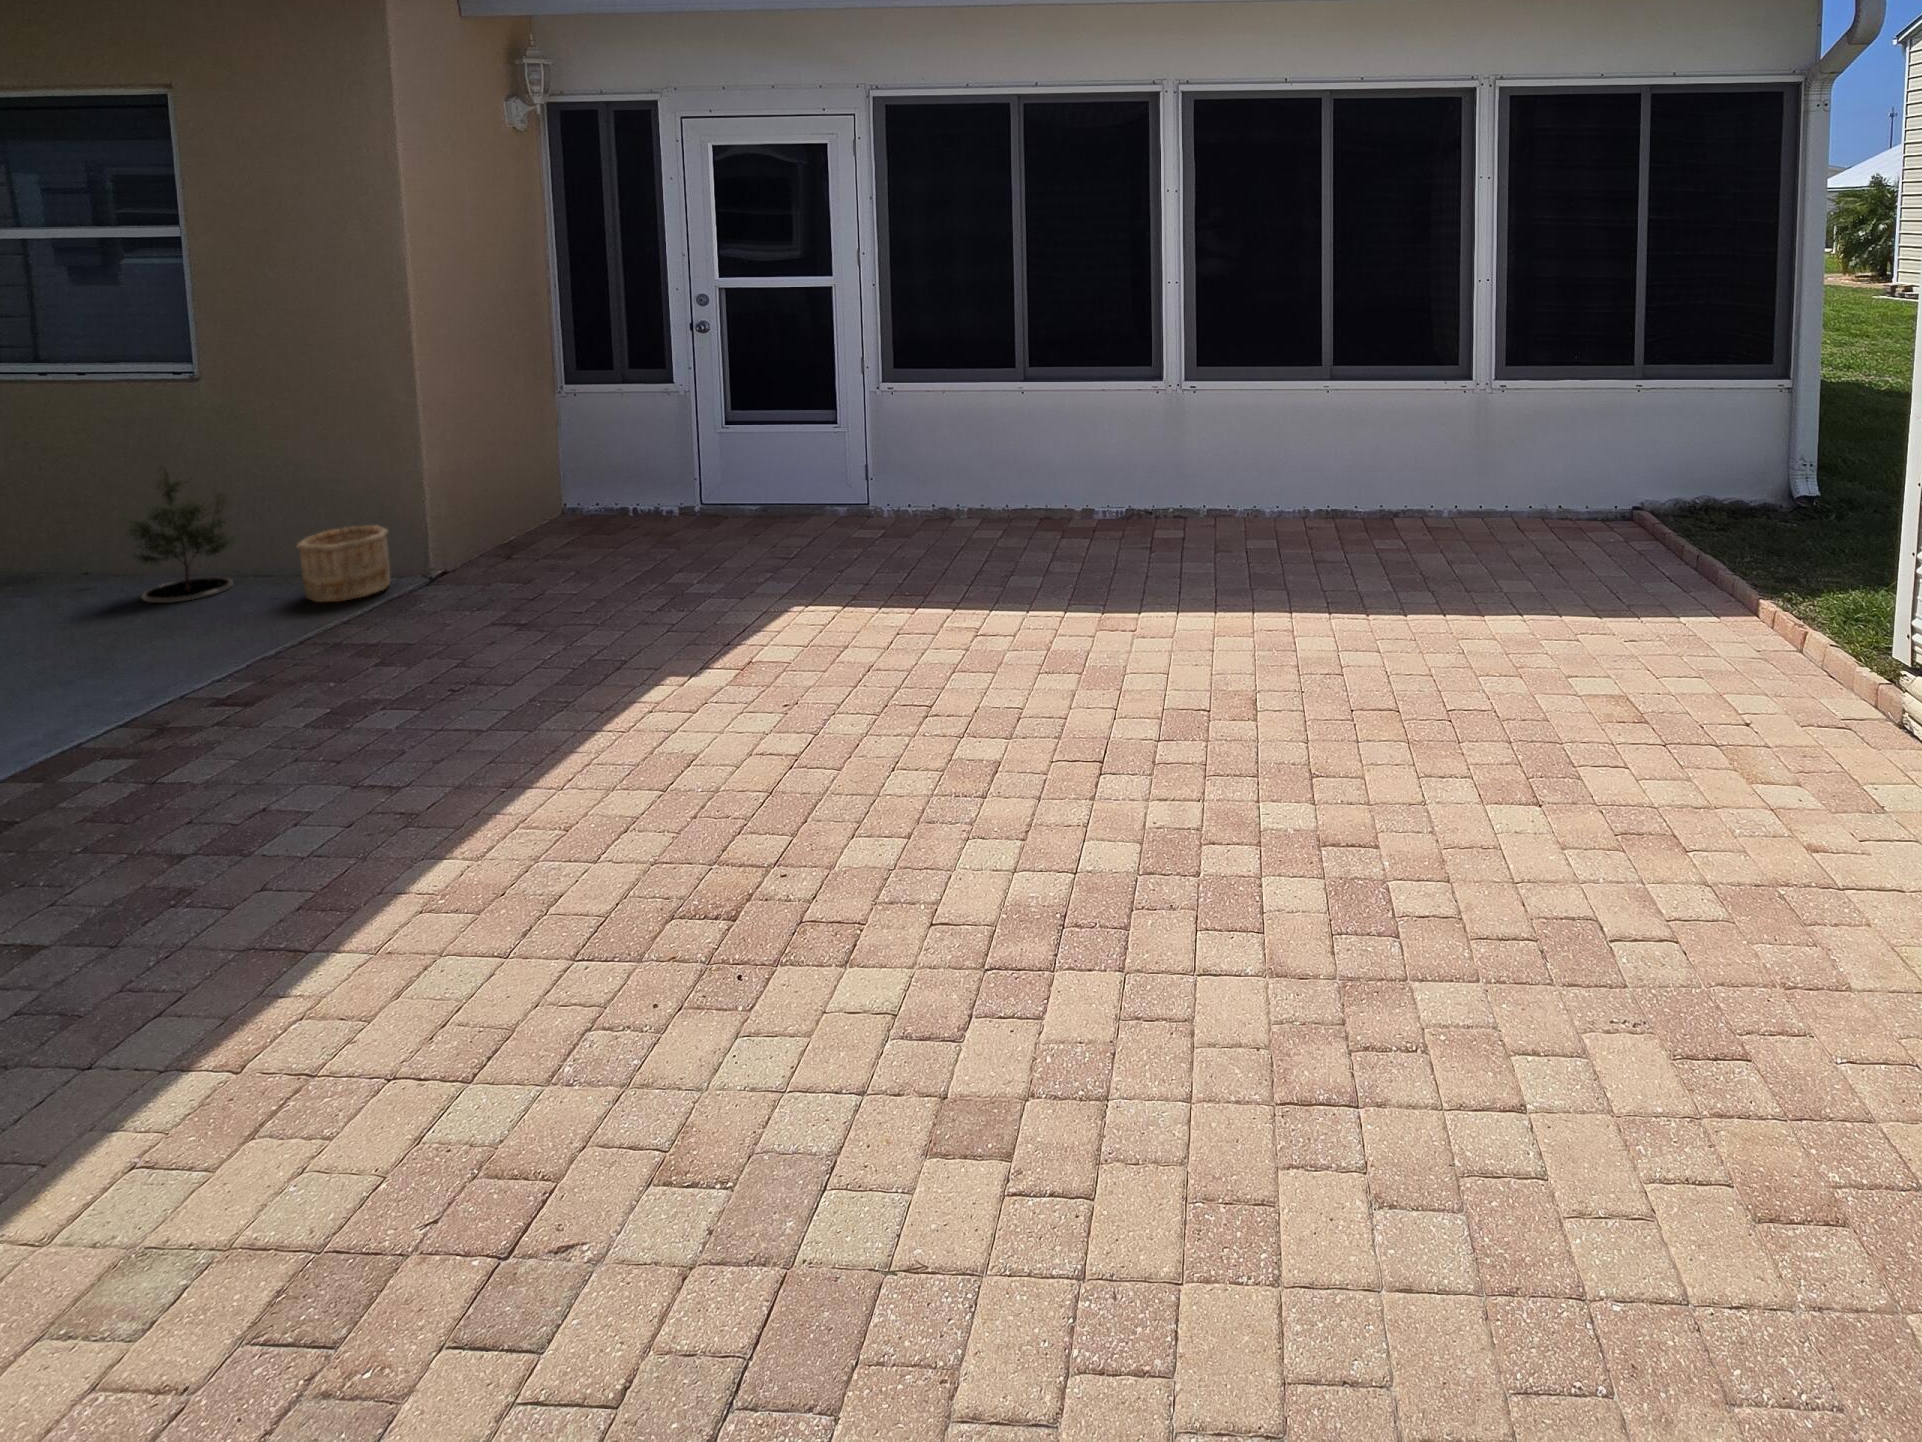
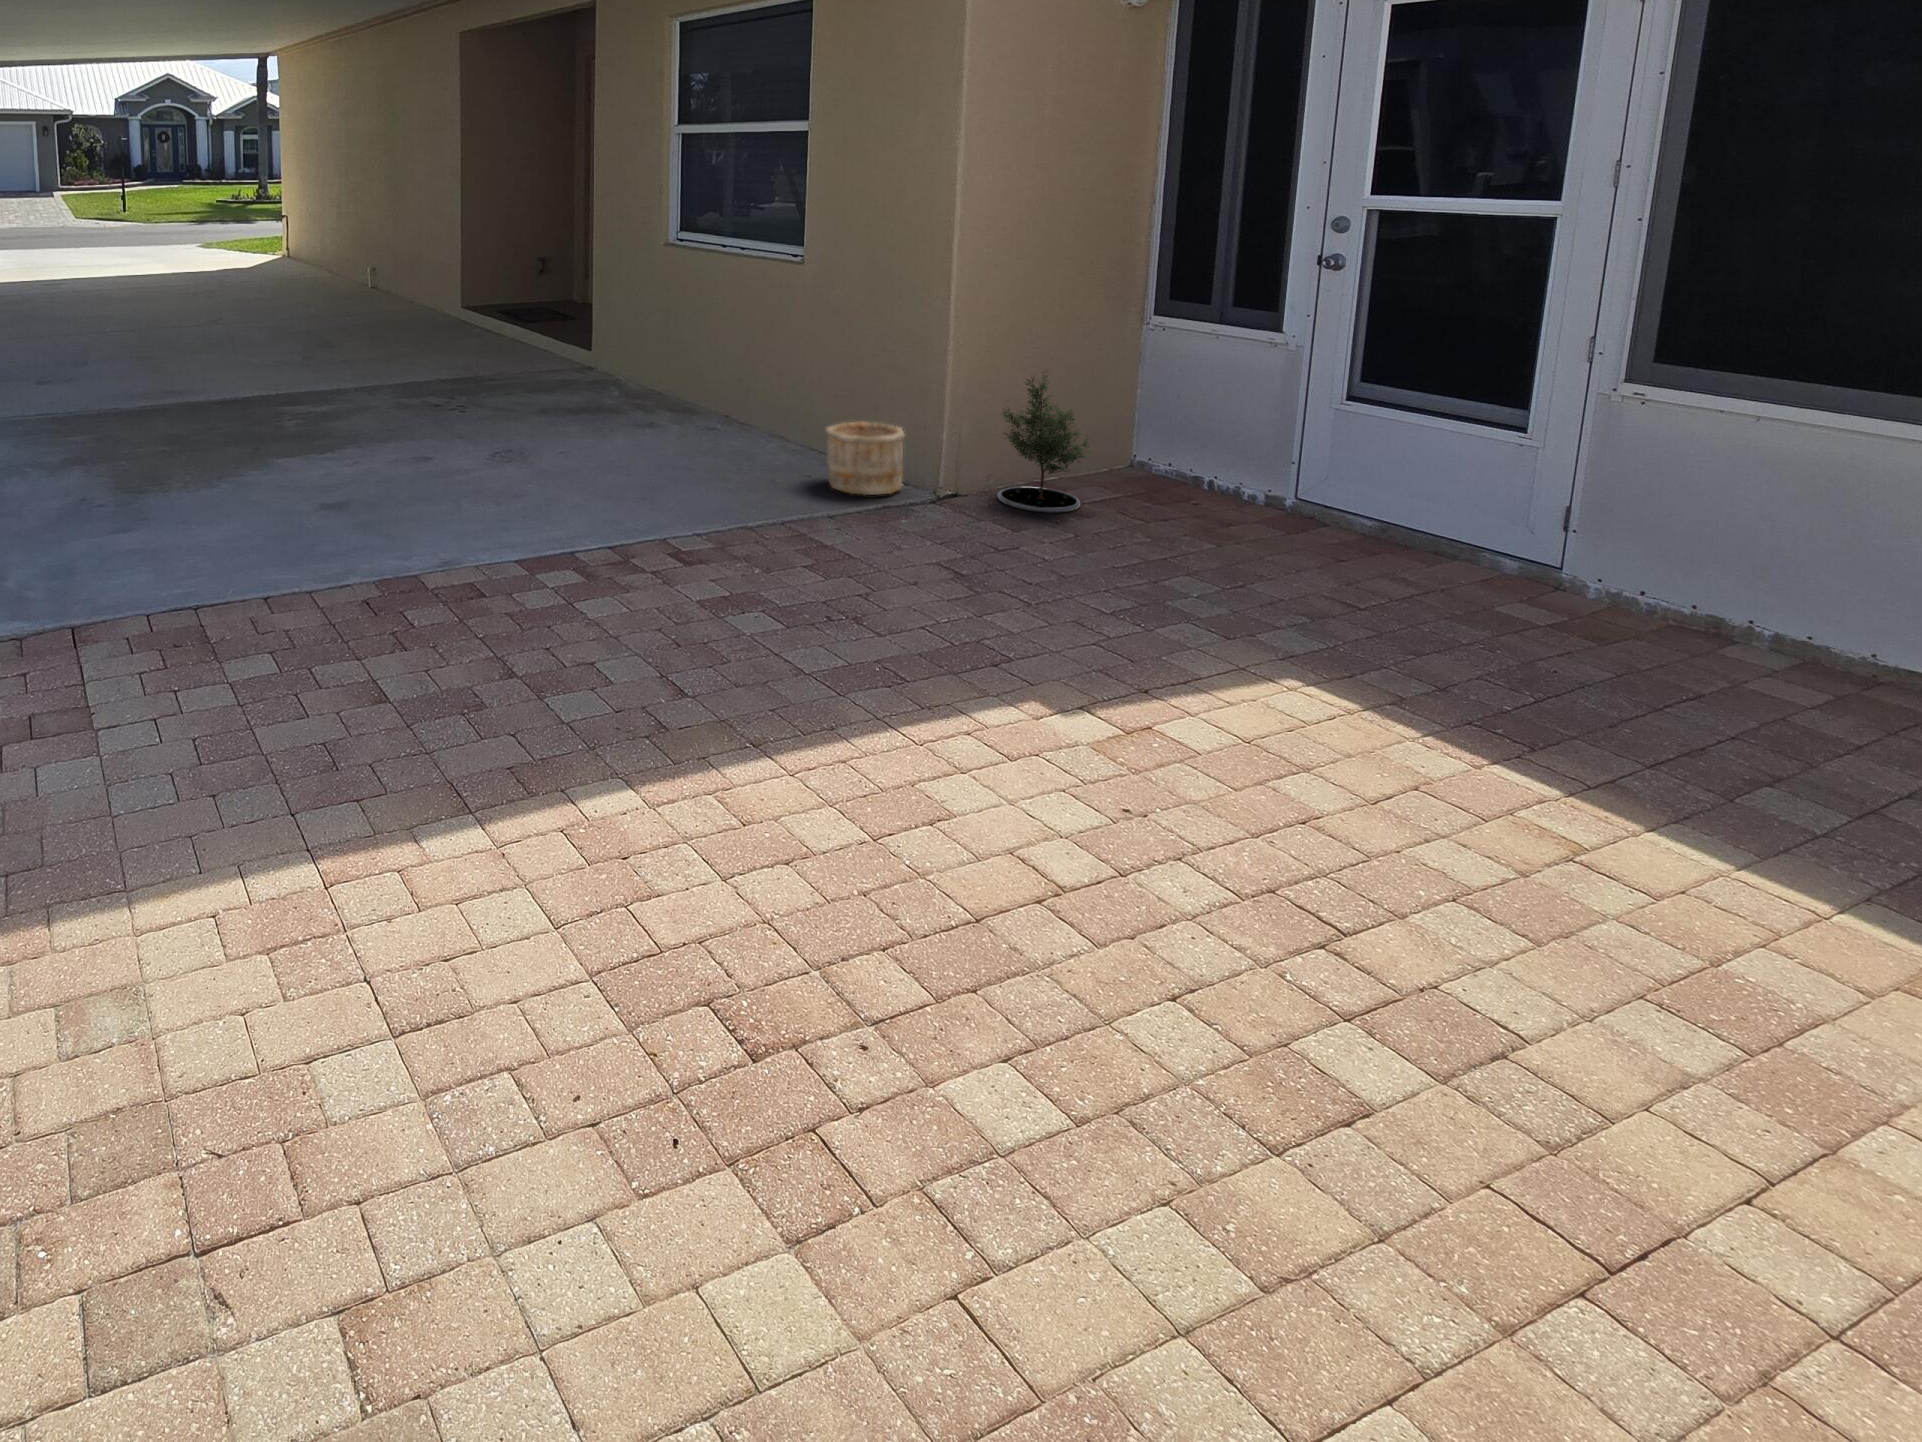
potted tree: present [123,466,233,603] -> present [998,373,1091,513]

